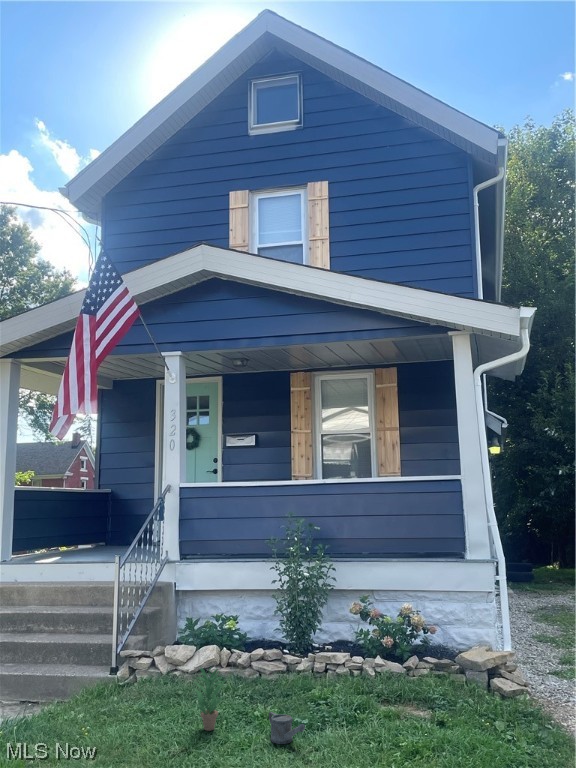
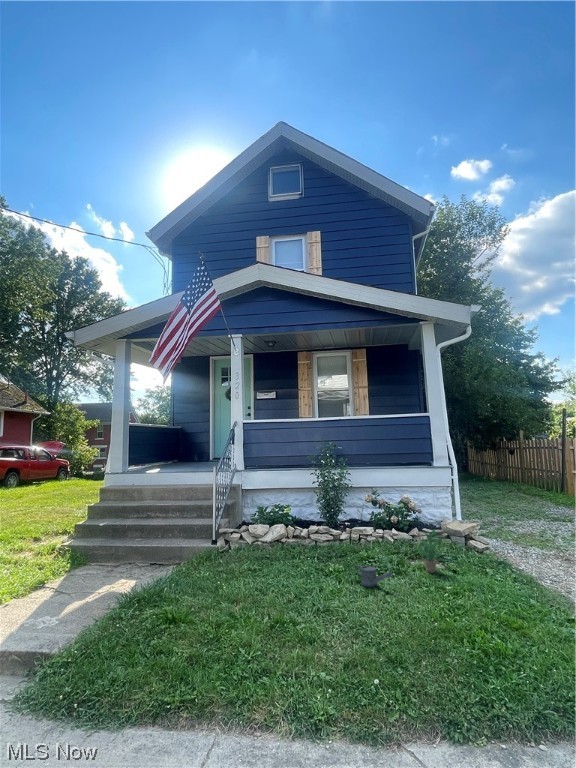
potted plant: present [196,668,224,731] -> present [420,530,441,573]

